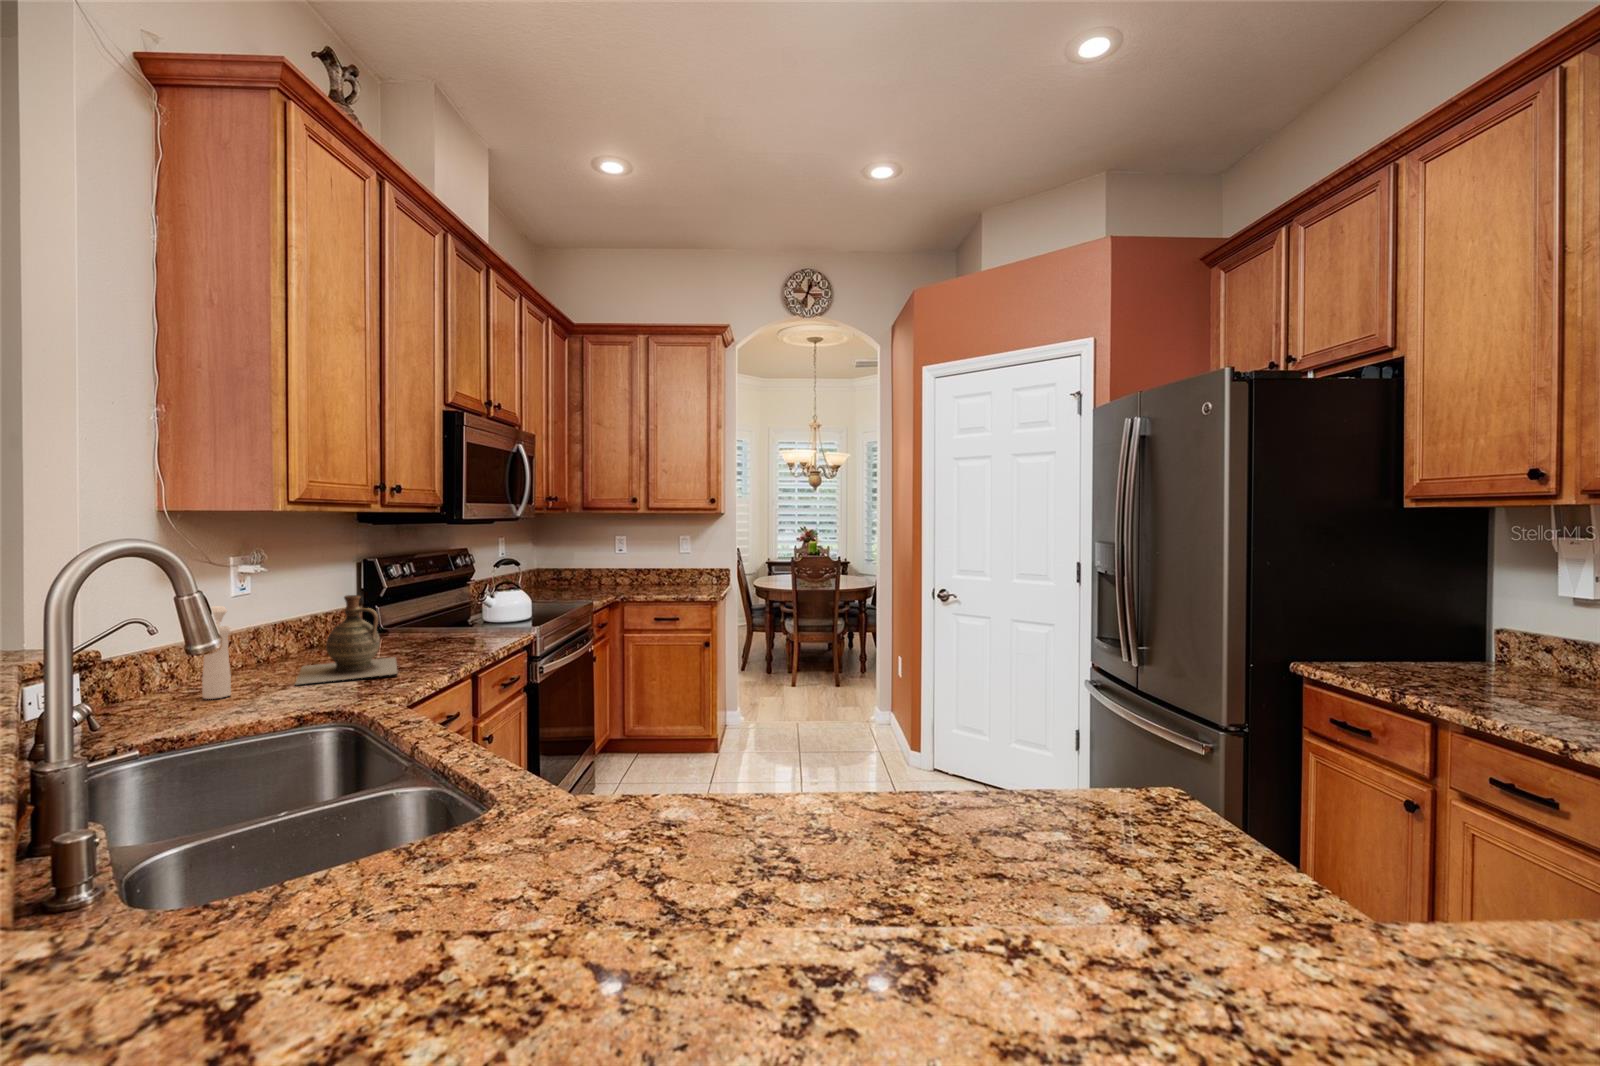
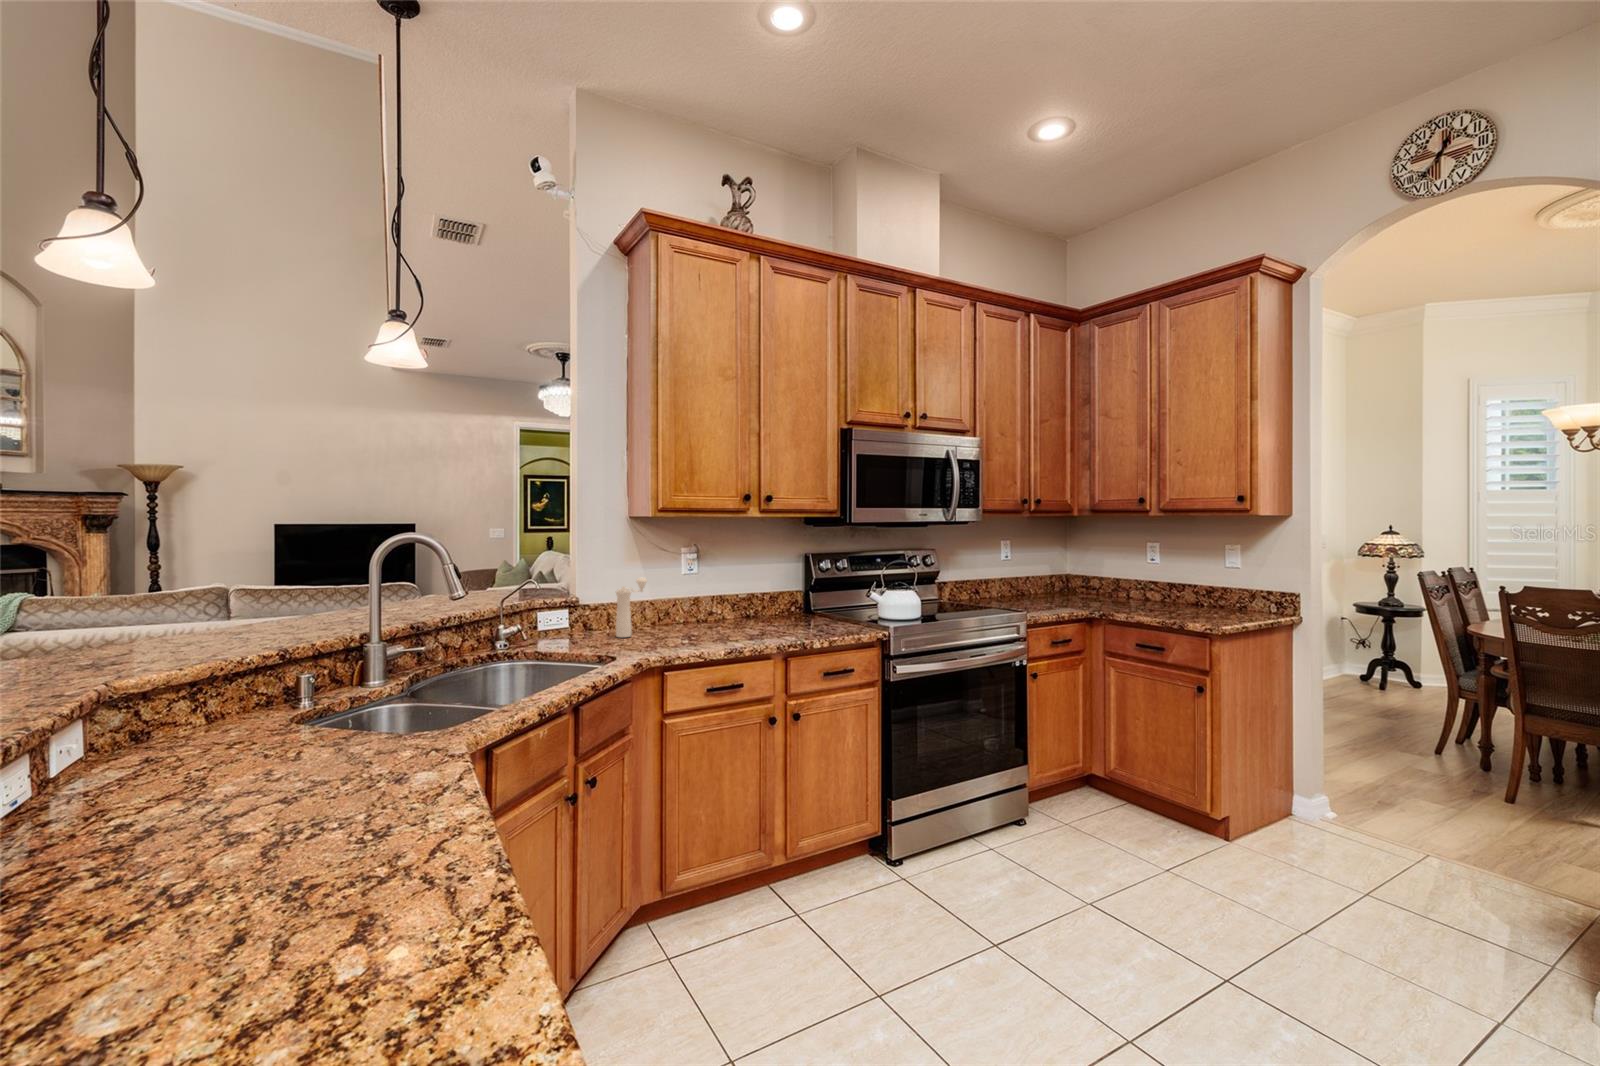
ceramic jug: present [295,595,397,685] -> none [664,577,752,642]

